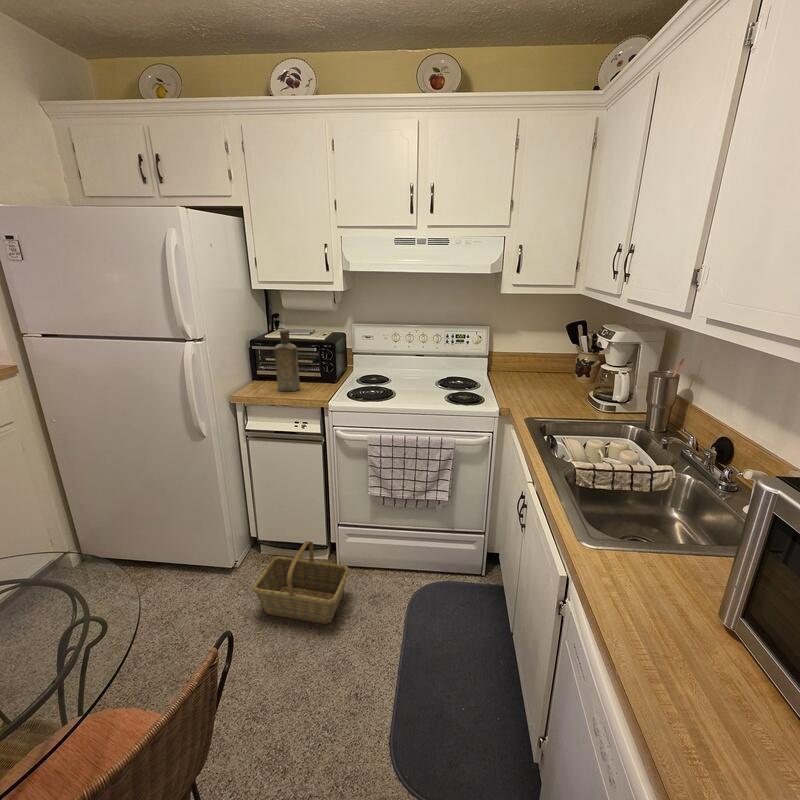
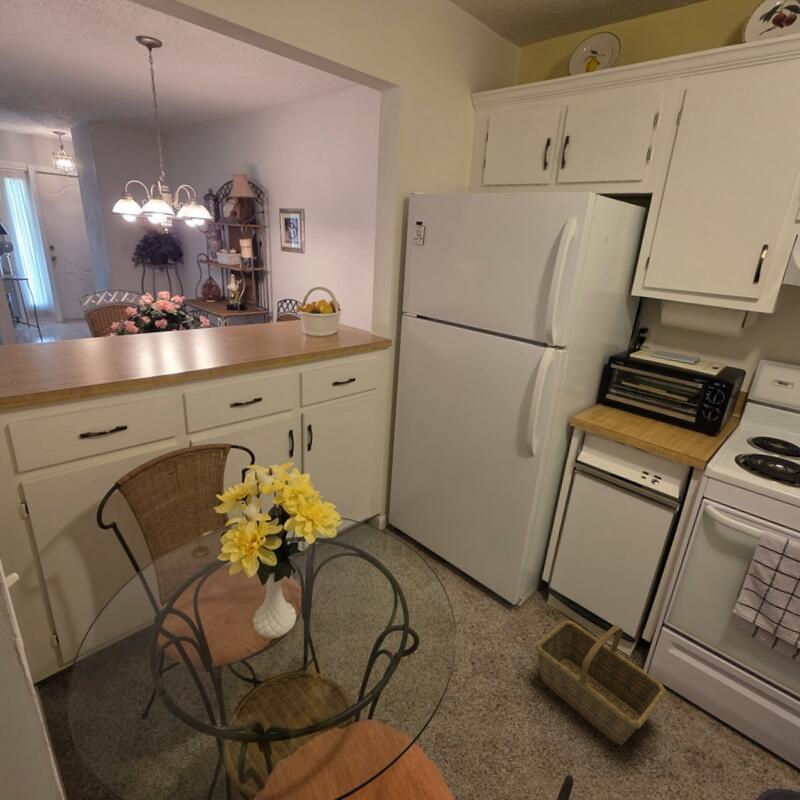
bottle: present [274,329,300,391] -> none [629,352,676,432]

